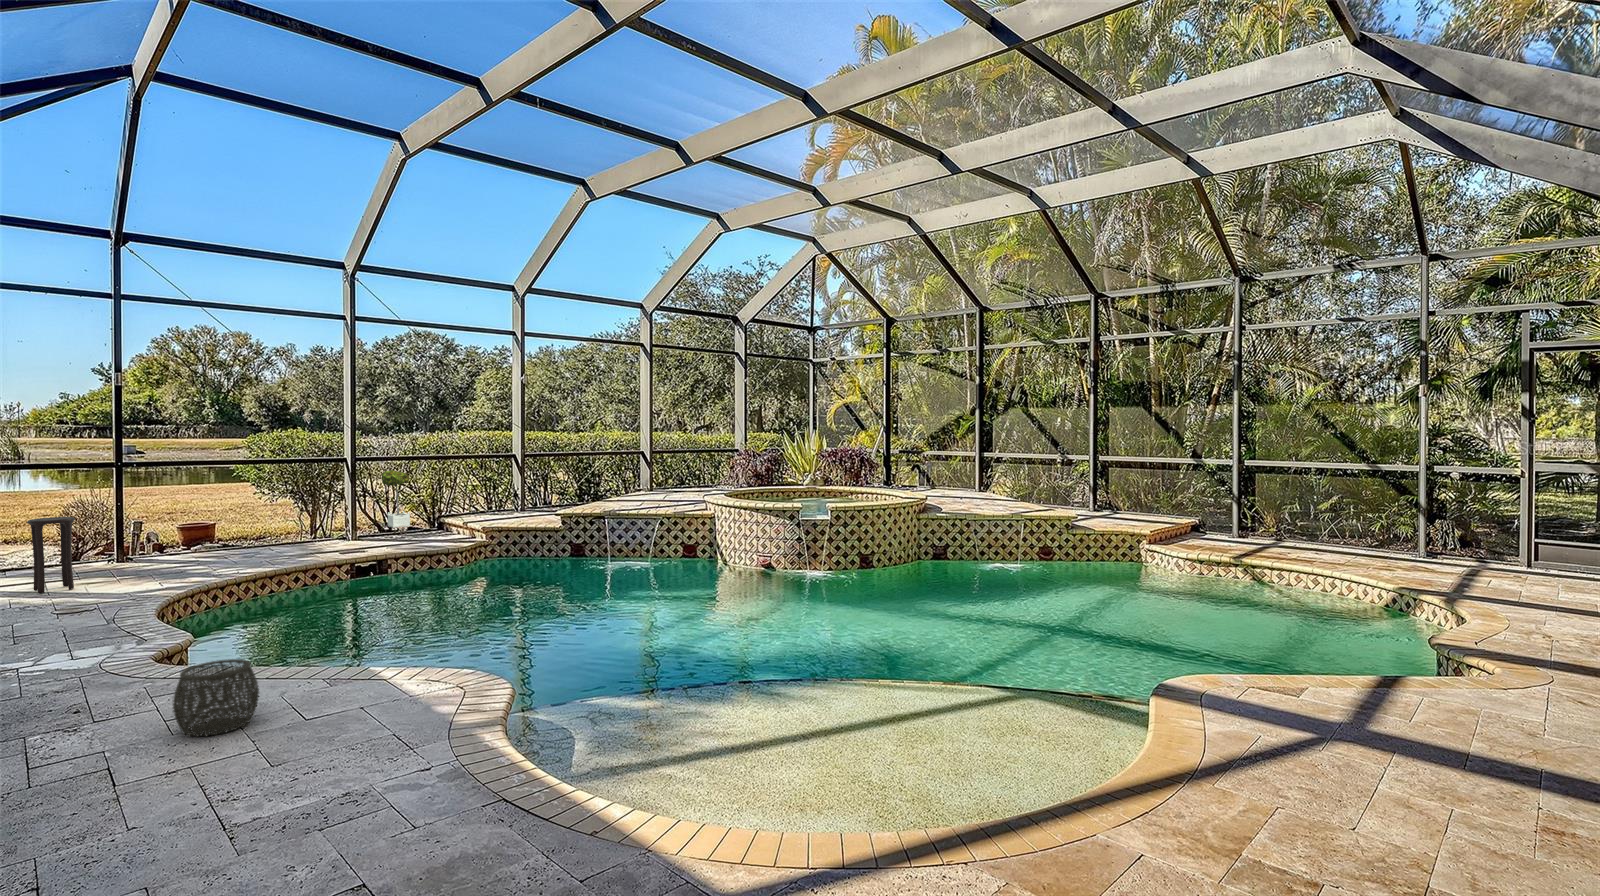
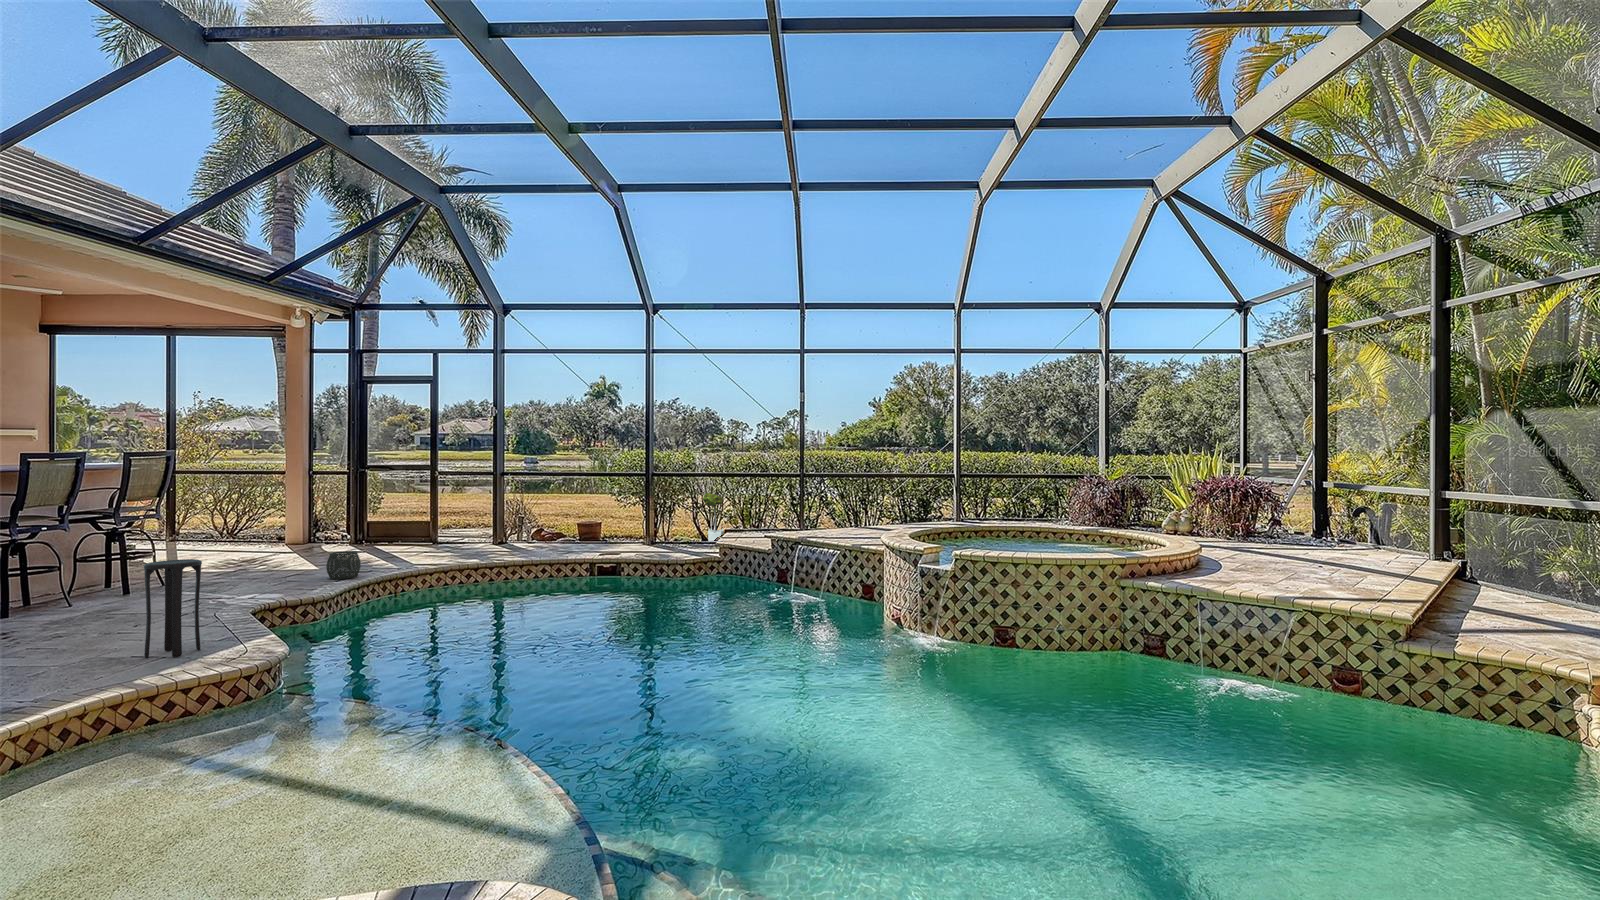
stool: present [27,517,75,593] -> present [144,559,202,658]
woven basket: present [173,659,259,737] -> present [326,551,361,579]

